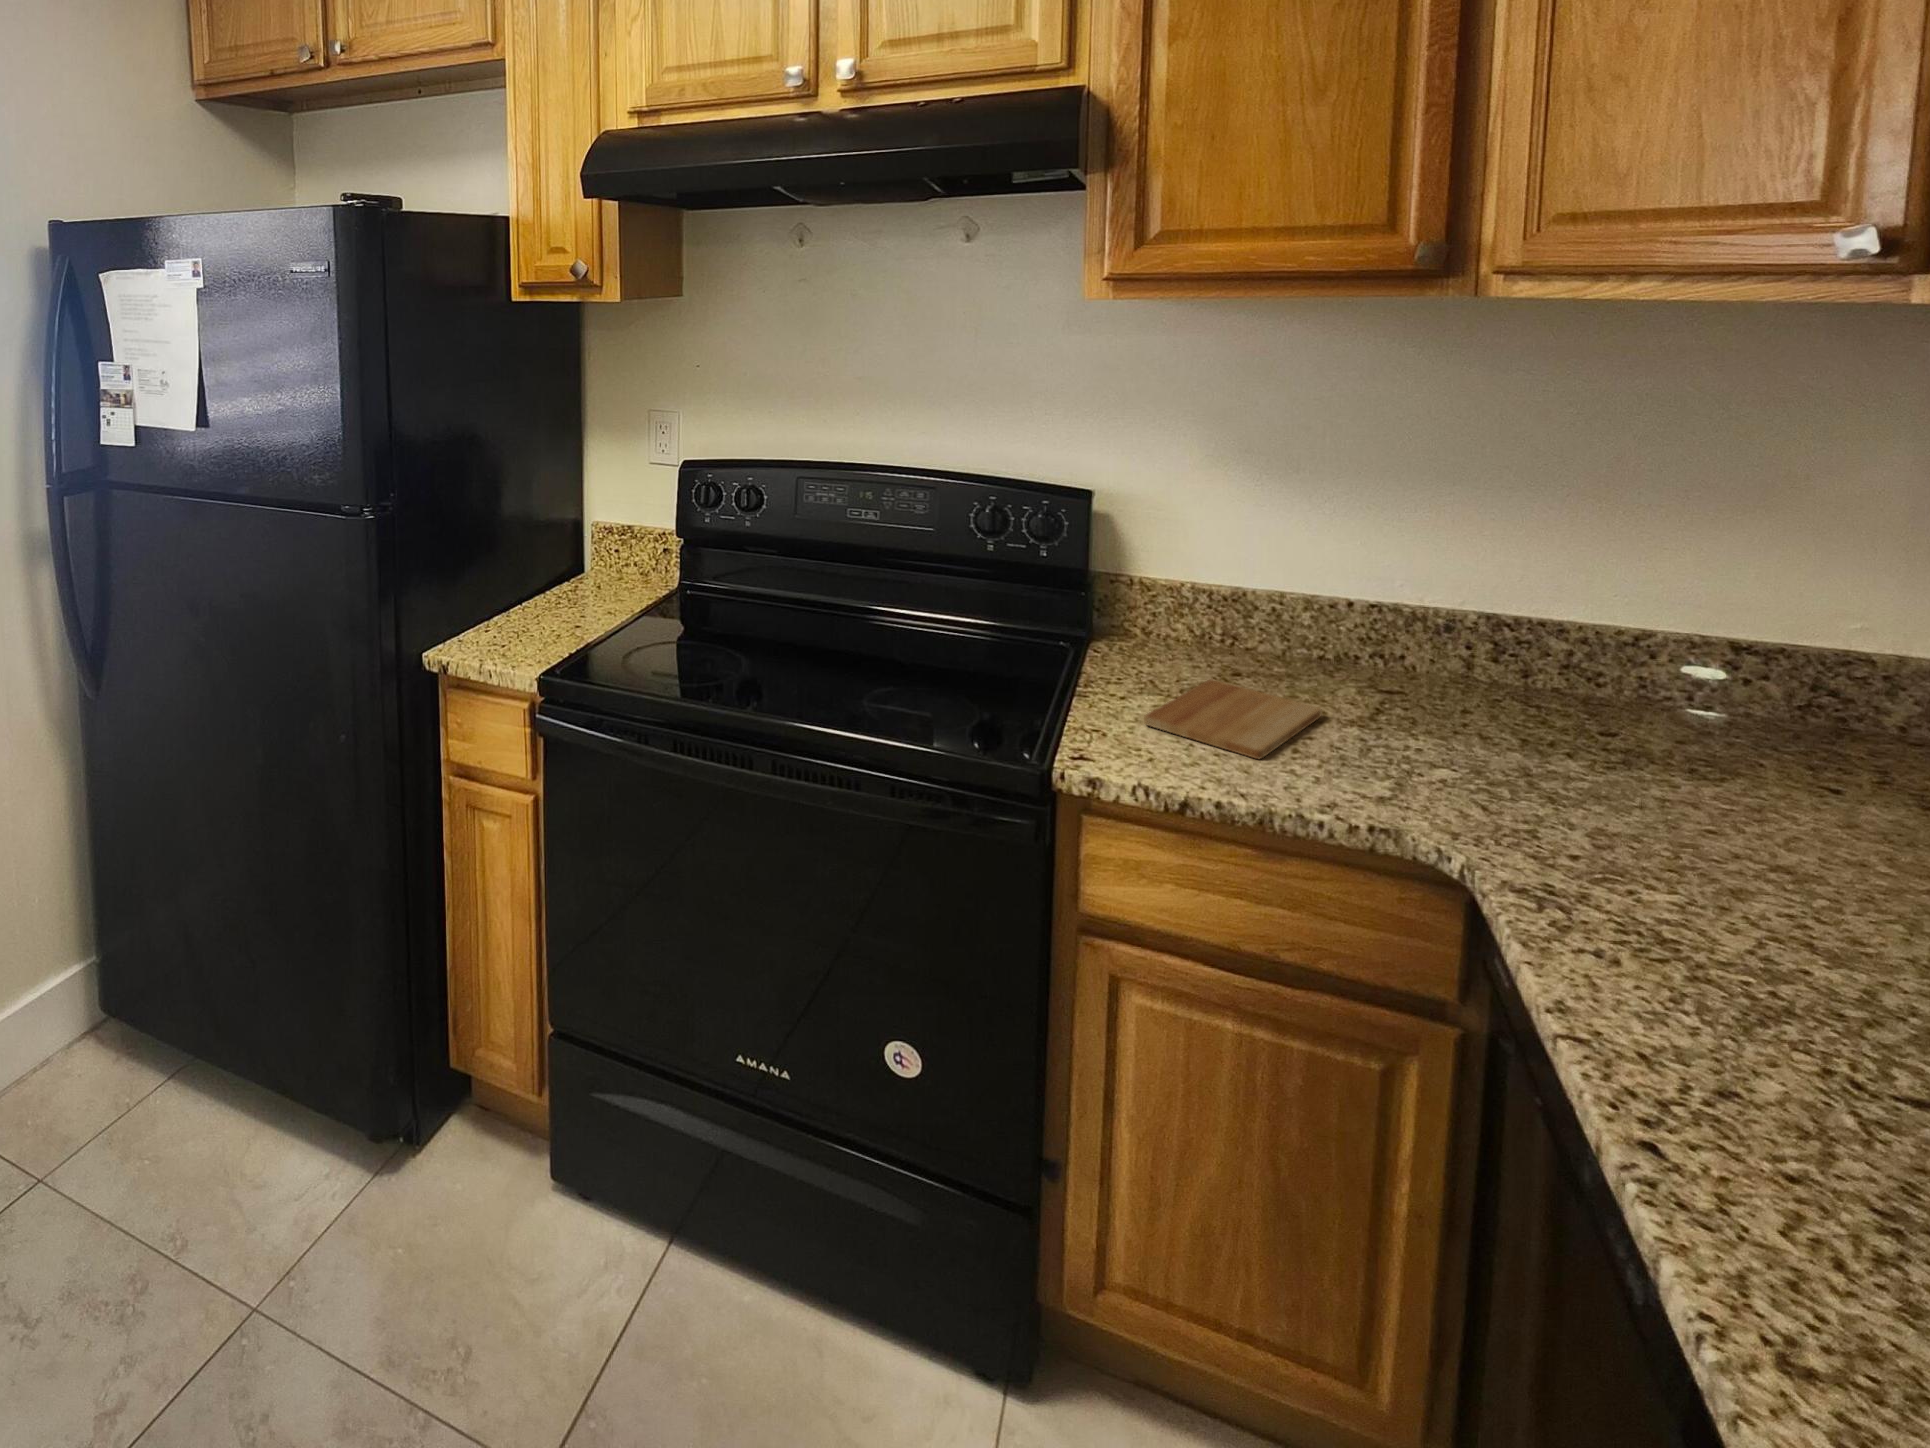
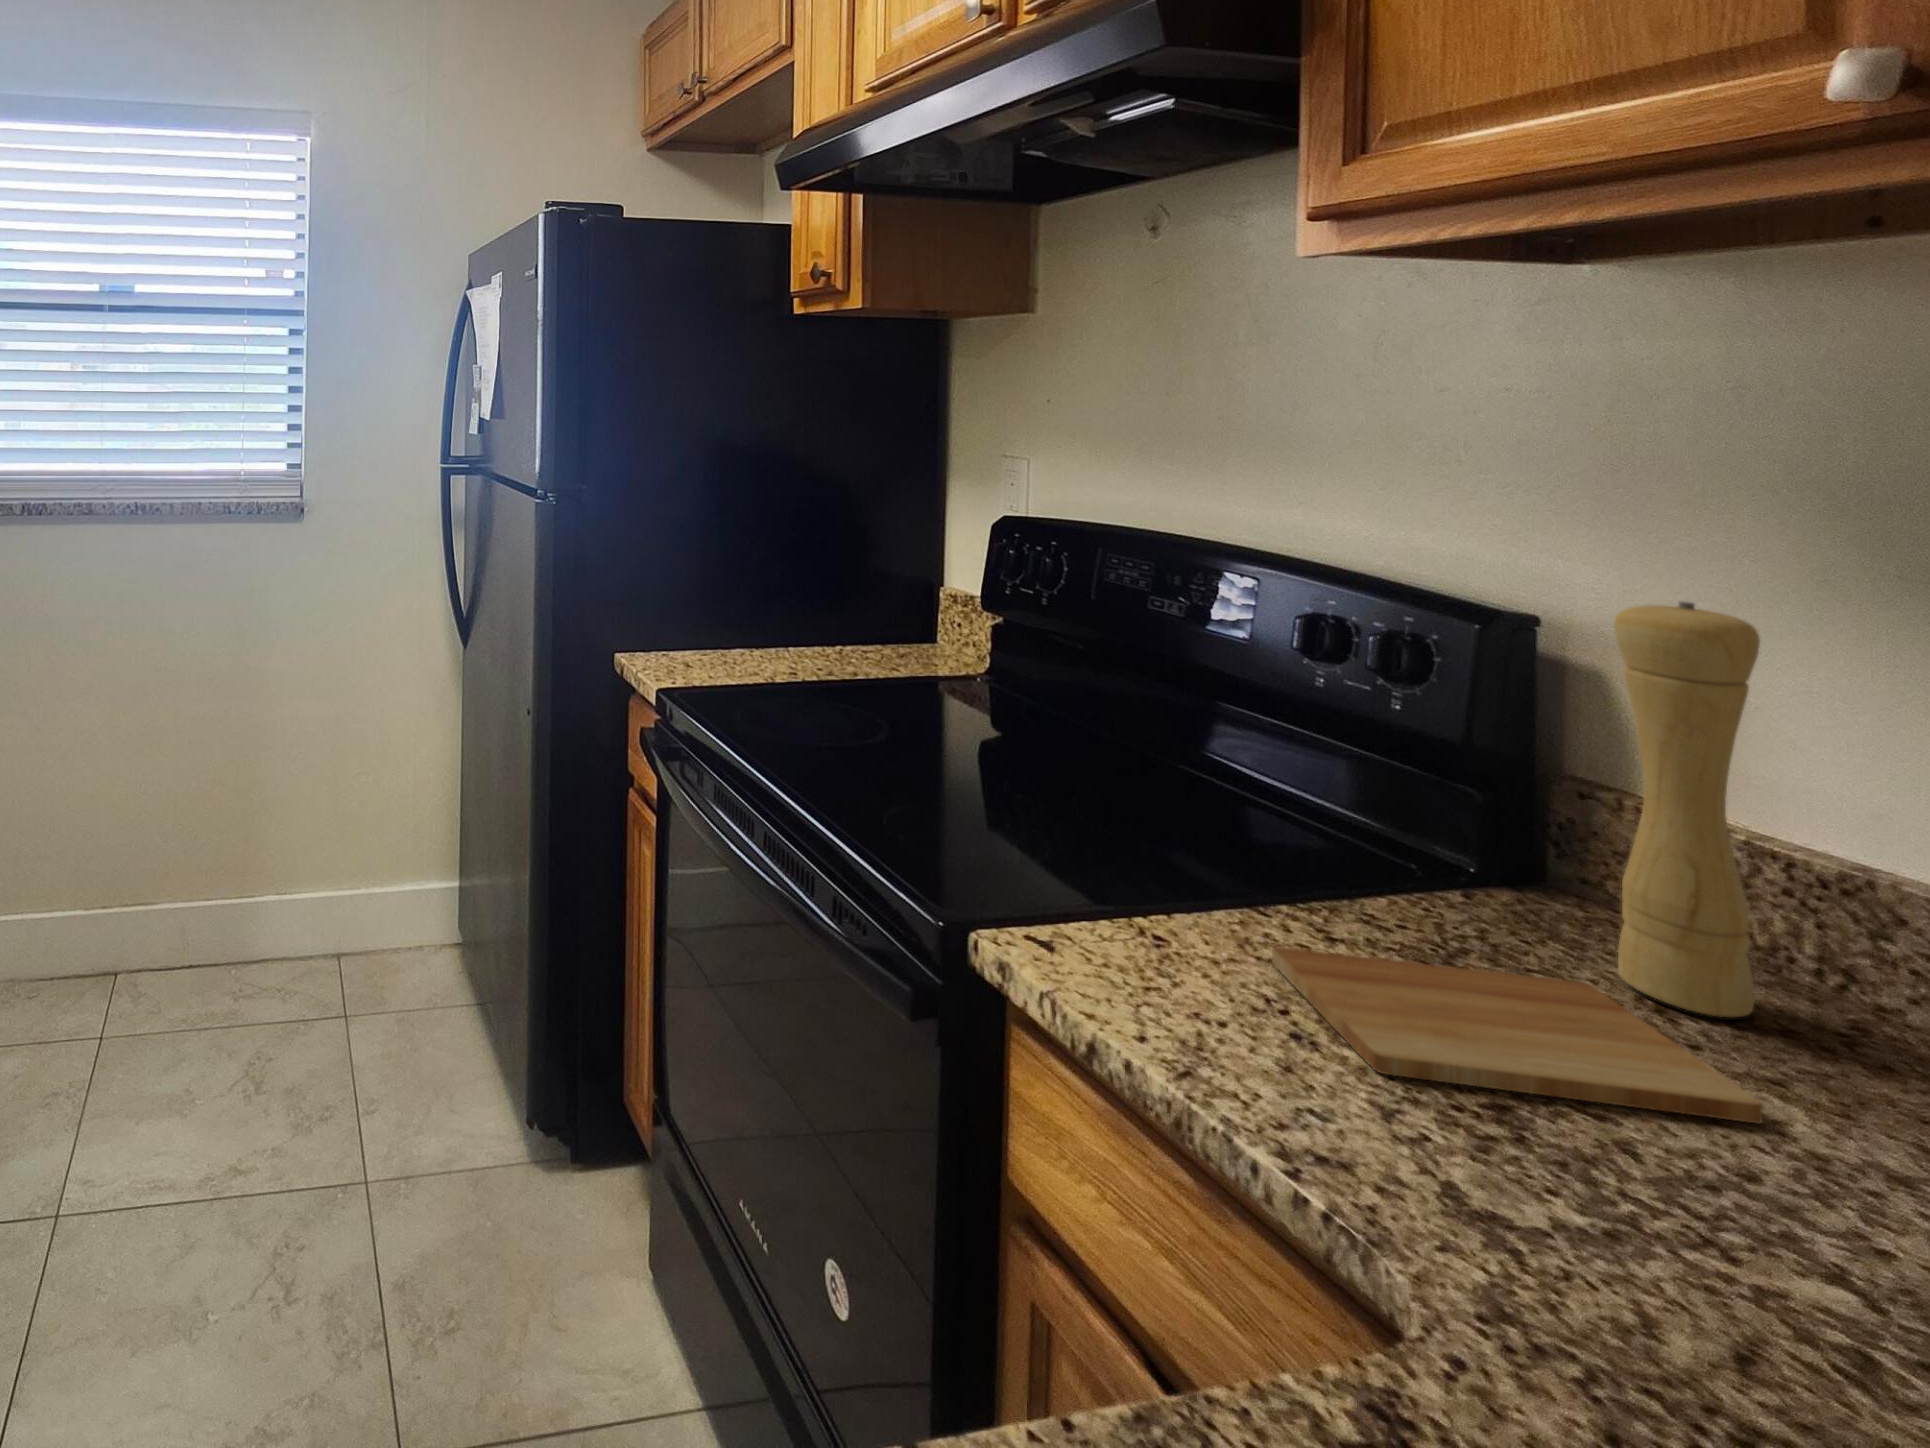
pepper mill: none [1188,482,1247,676] -> present [1614,601,1760,1017]

